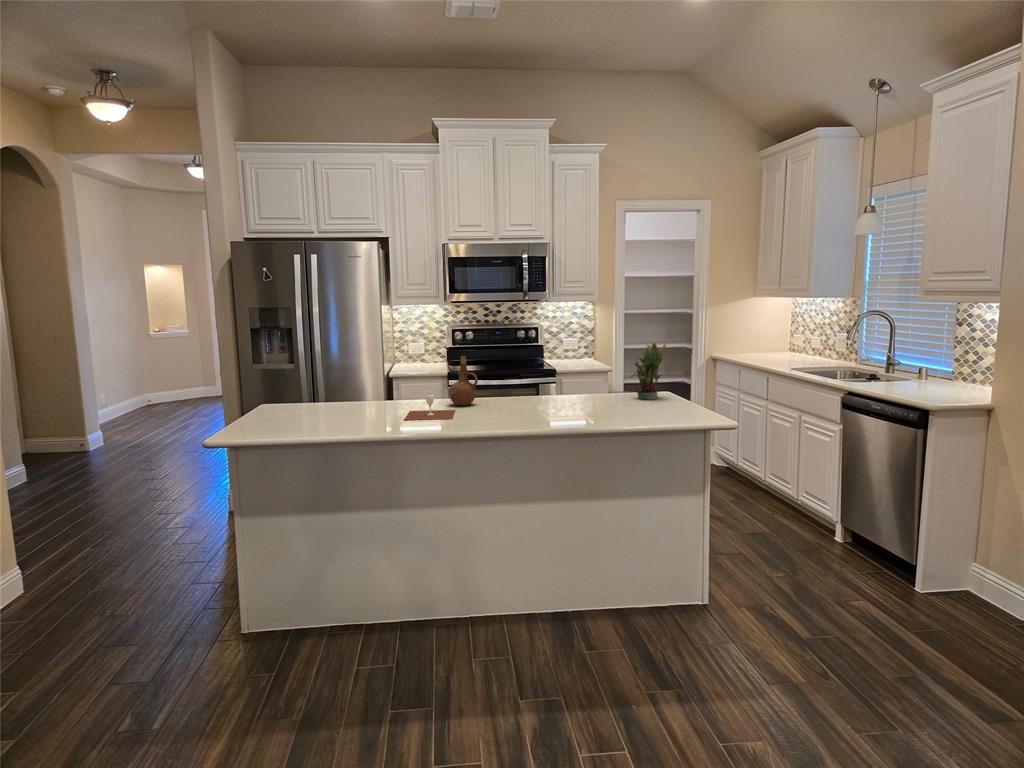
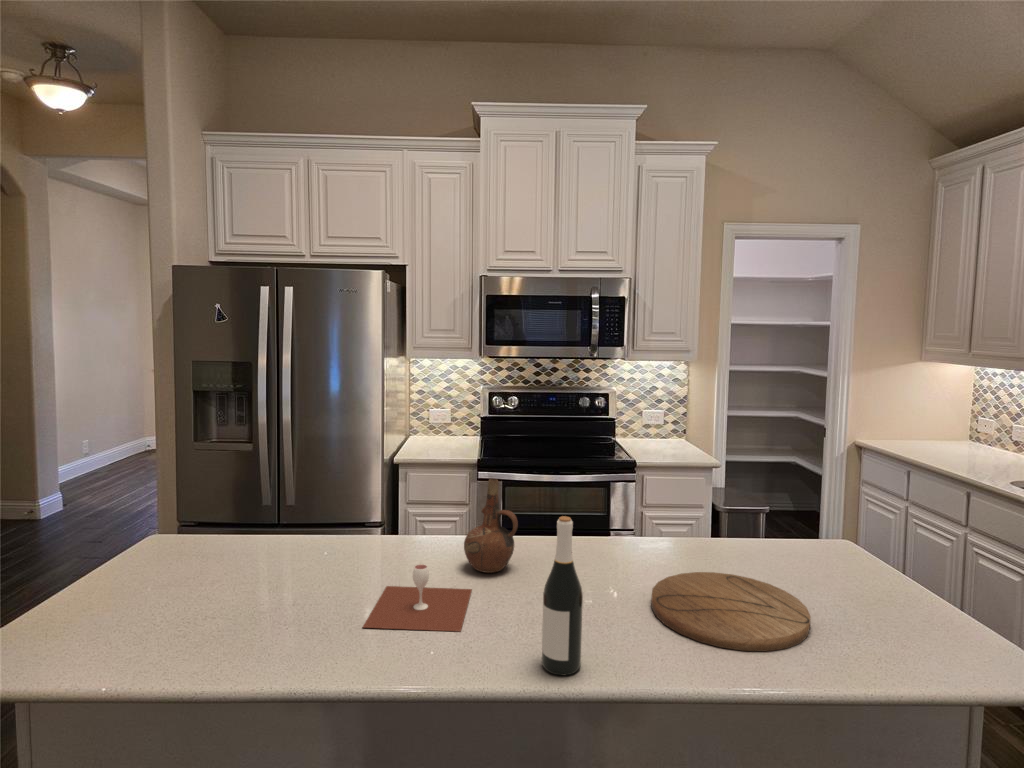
potted plant: present [631,343,666,400] -> none [799,471,877,577]
wine bottle: none [491,354,509,425] -> present [542,516,583,675]
cutting board: none [546,398,621,417] -> present [651,572,811,651]

